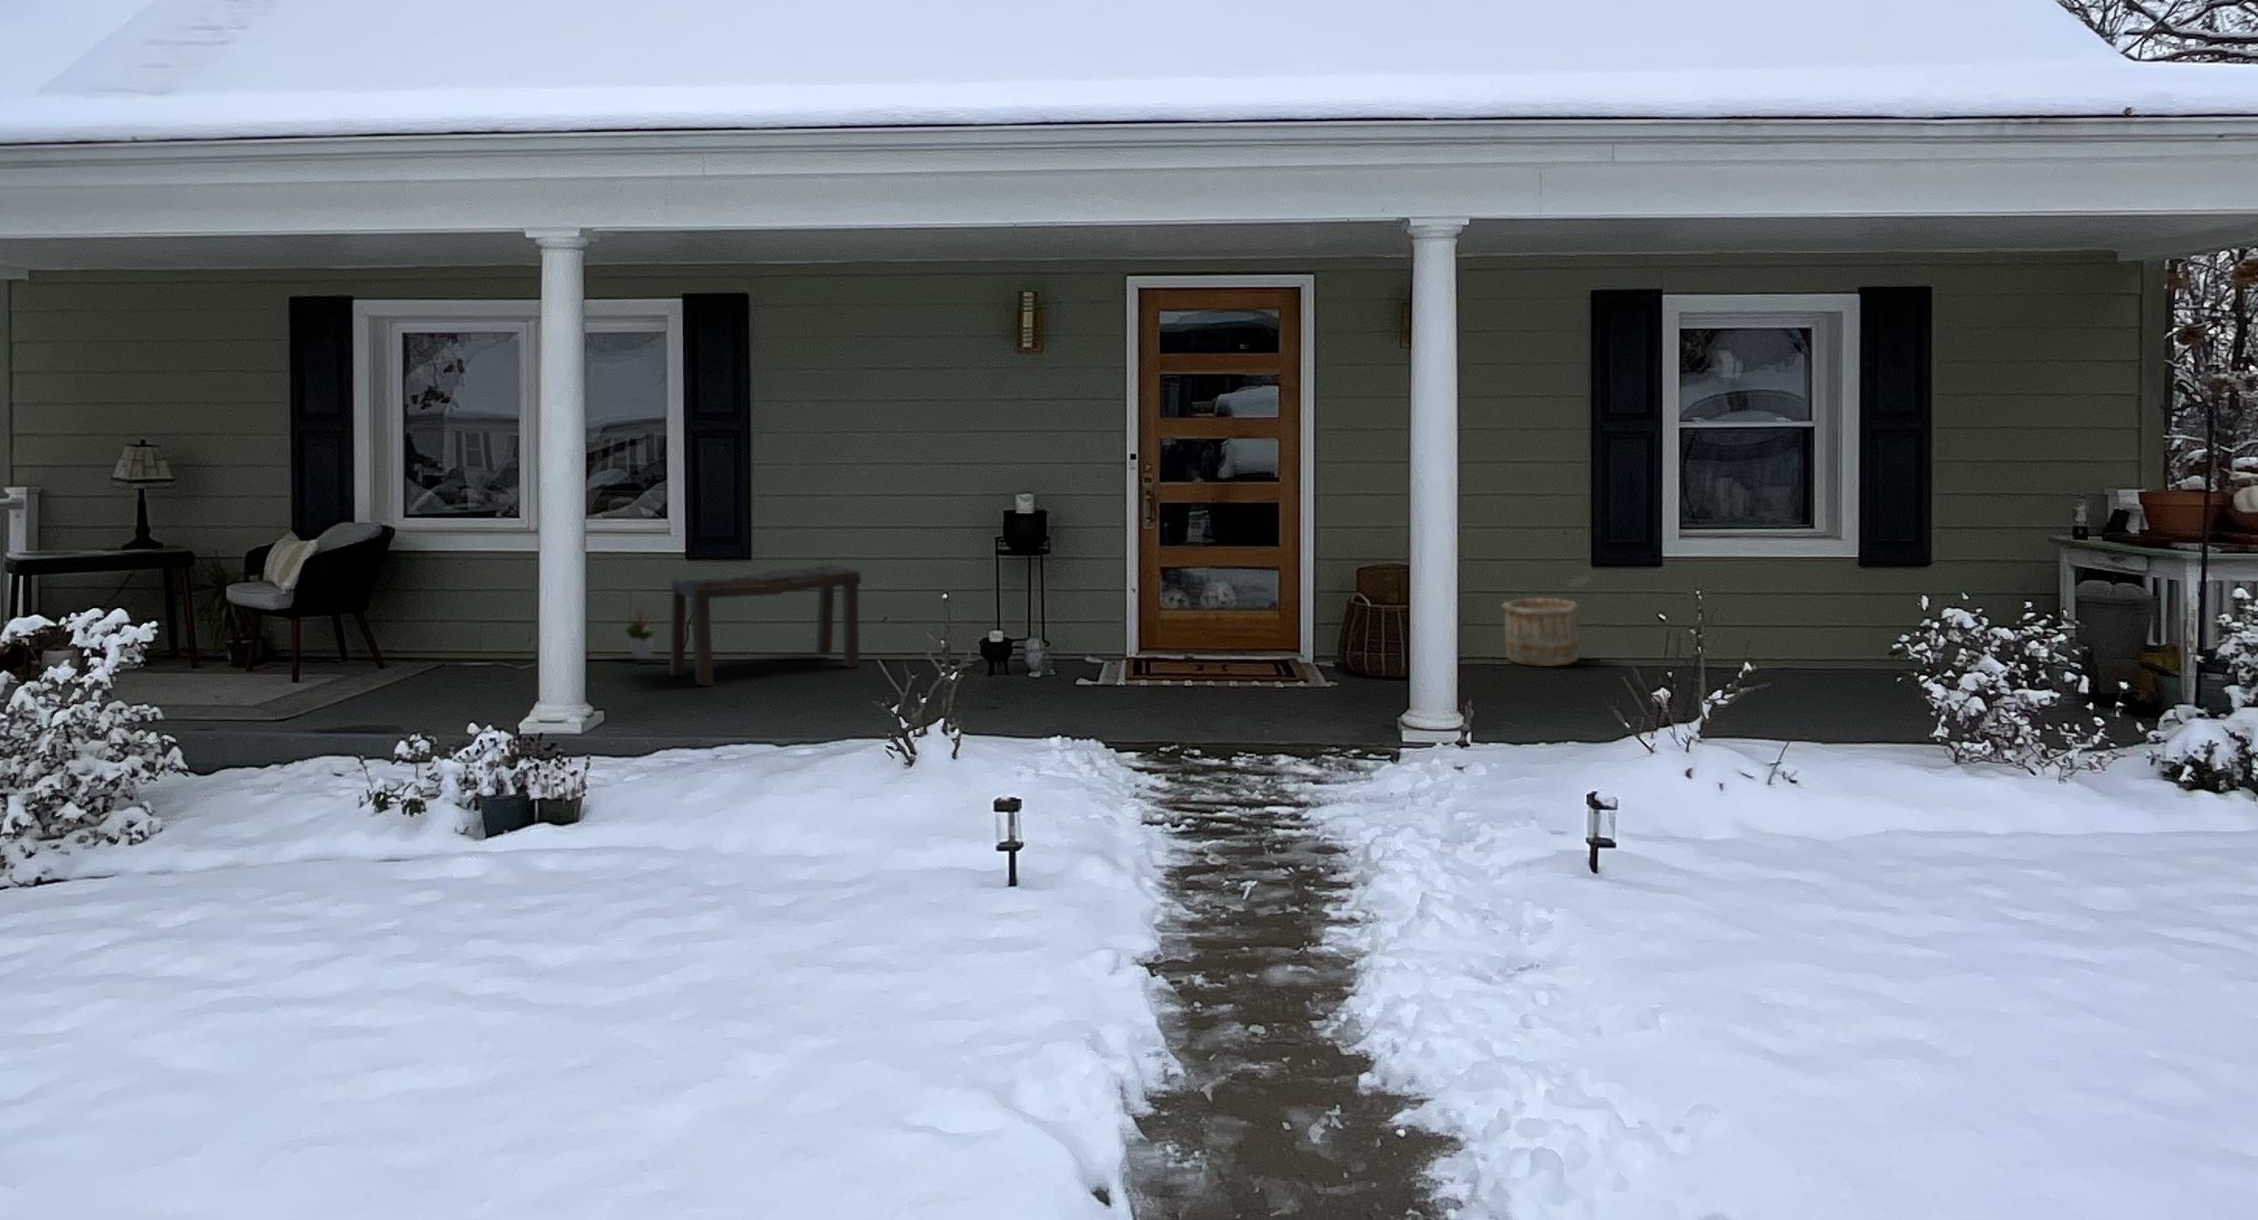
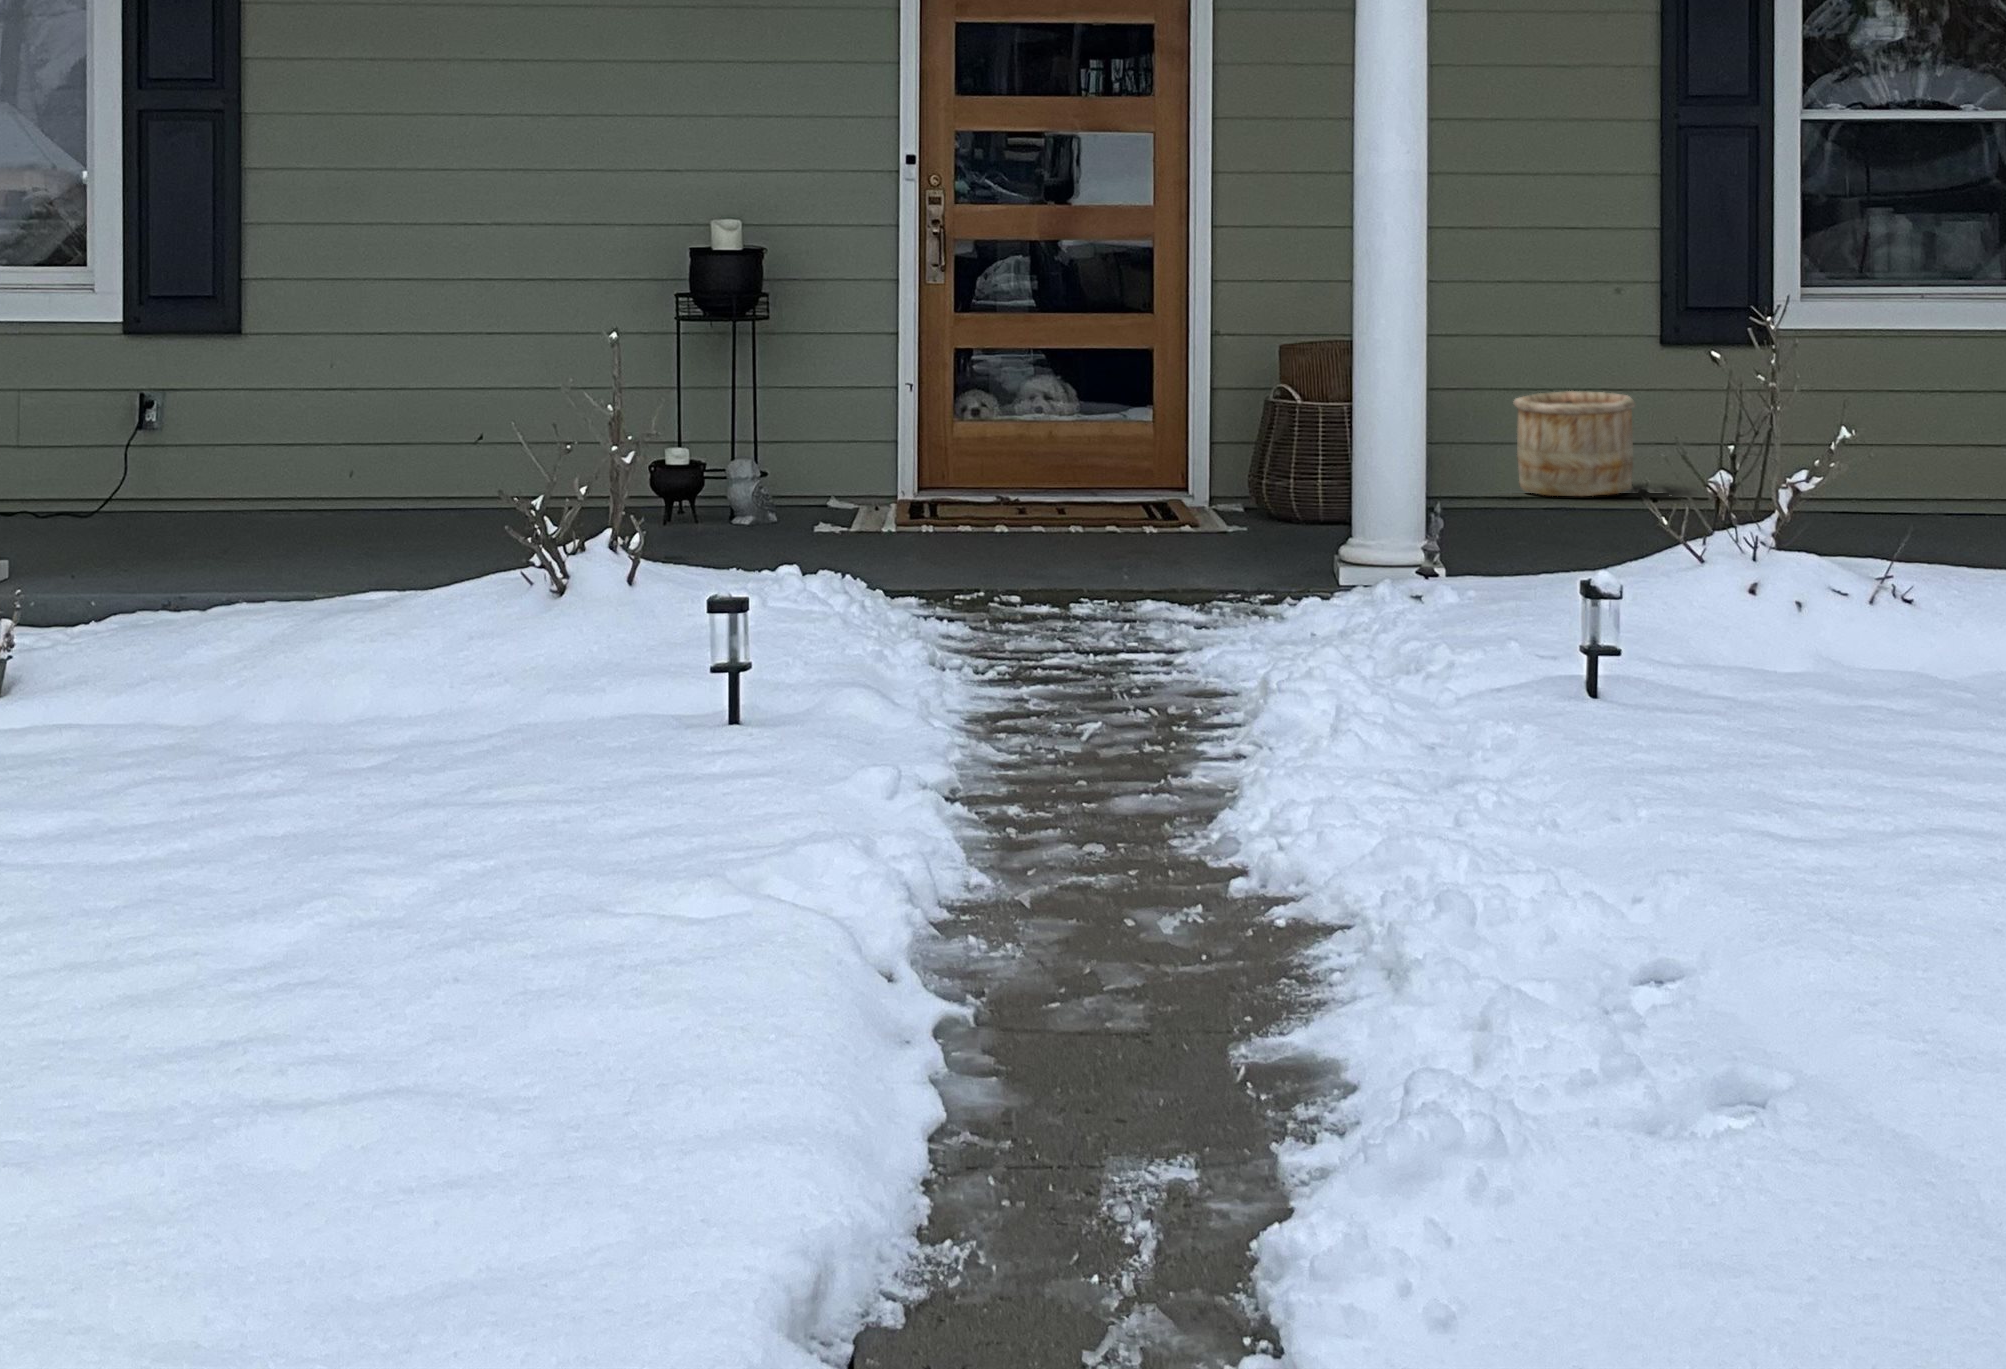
bench: present [670,564,861,686] -> none [128,339,452,529]
decorative plant: present [626,612,654,659] -> none [42,414,92,500]

